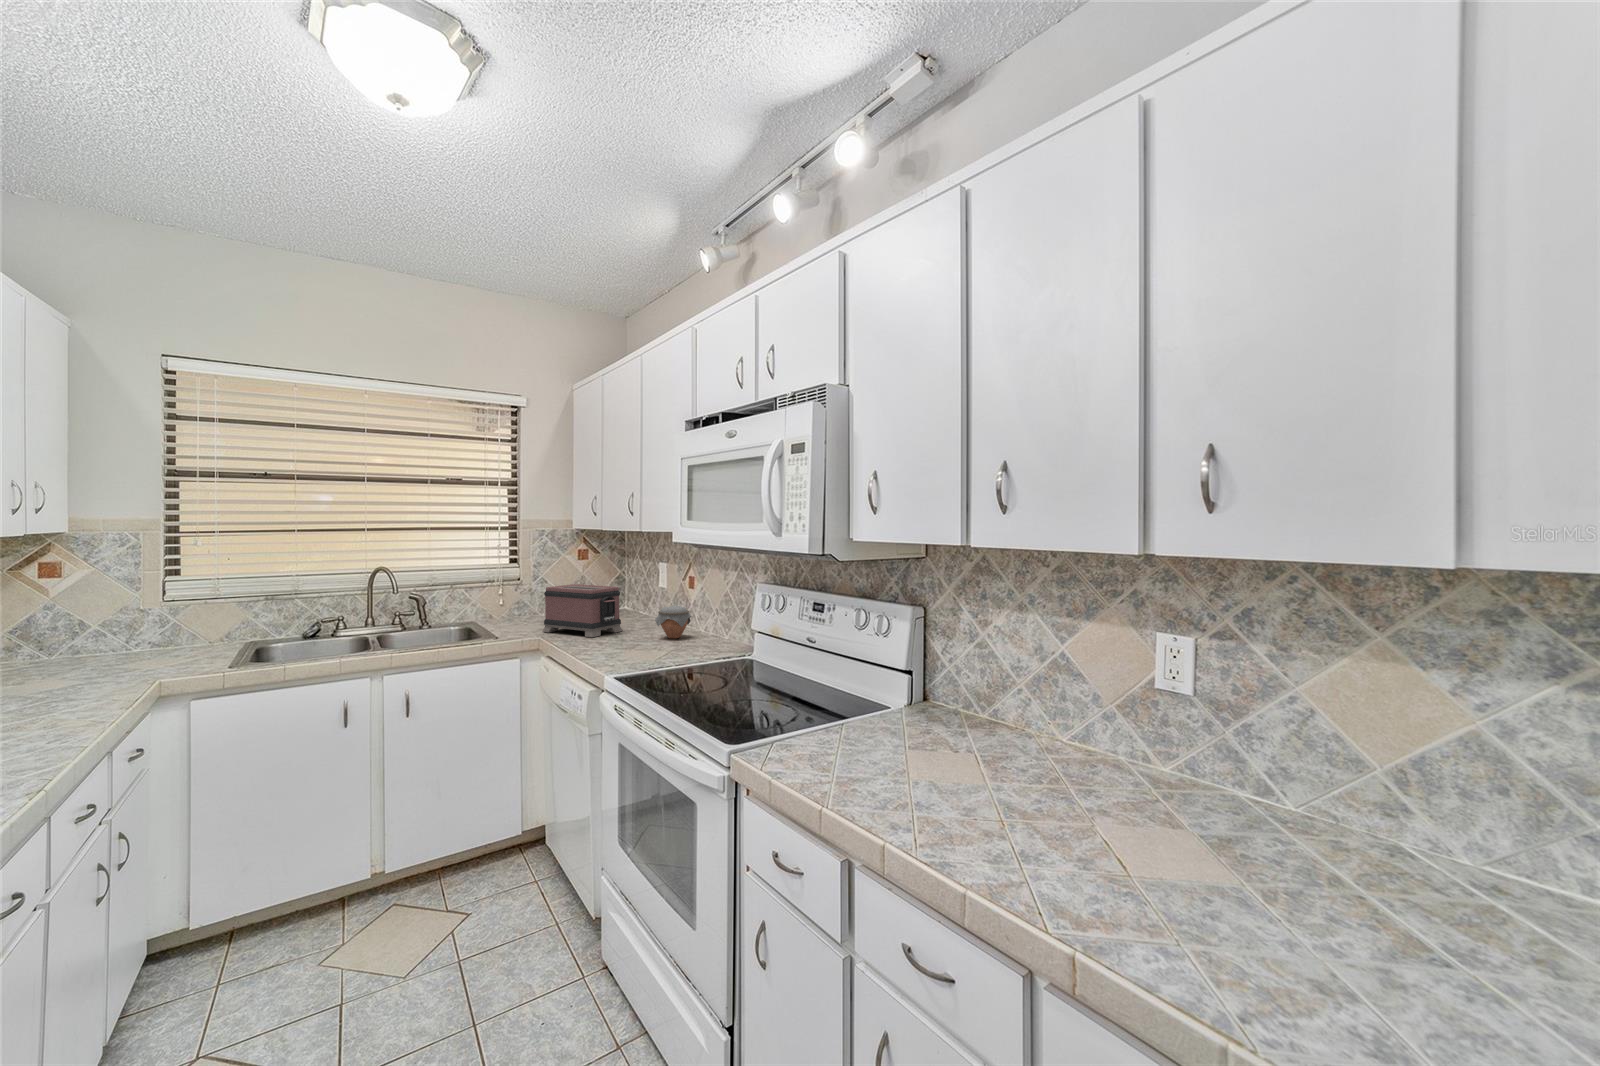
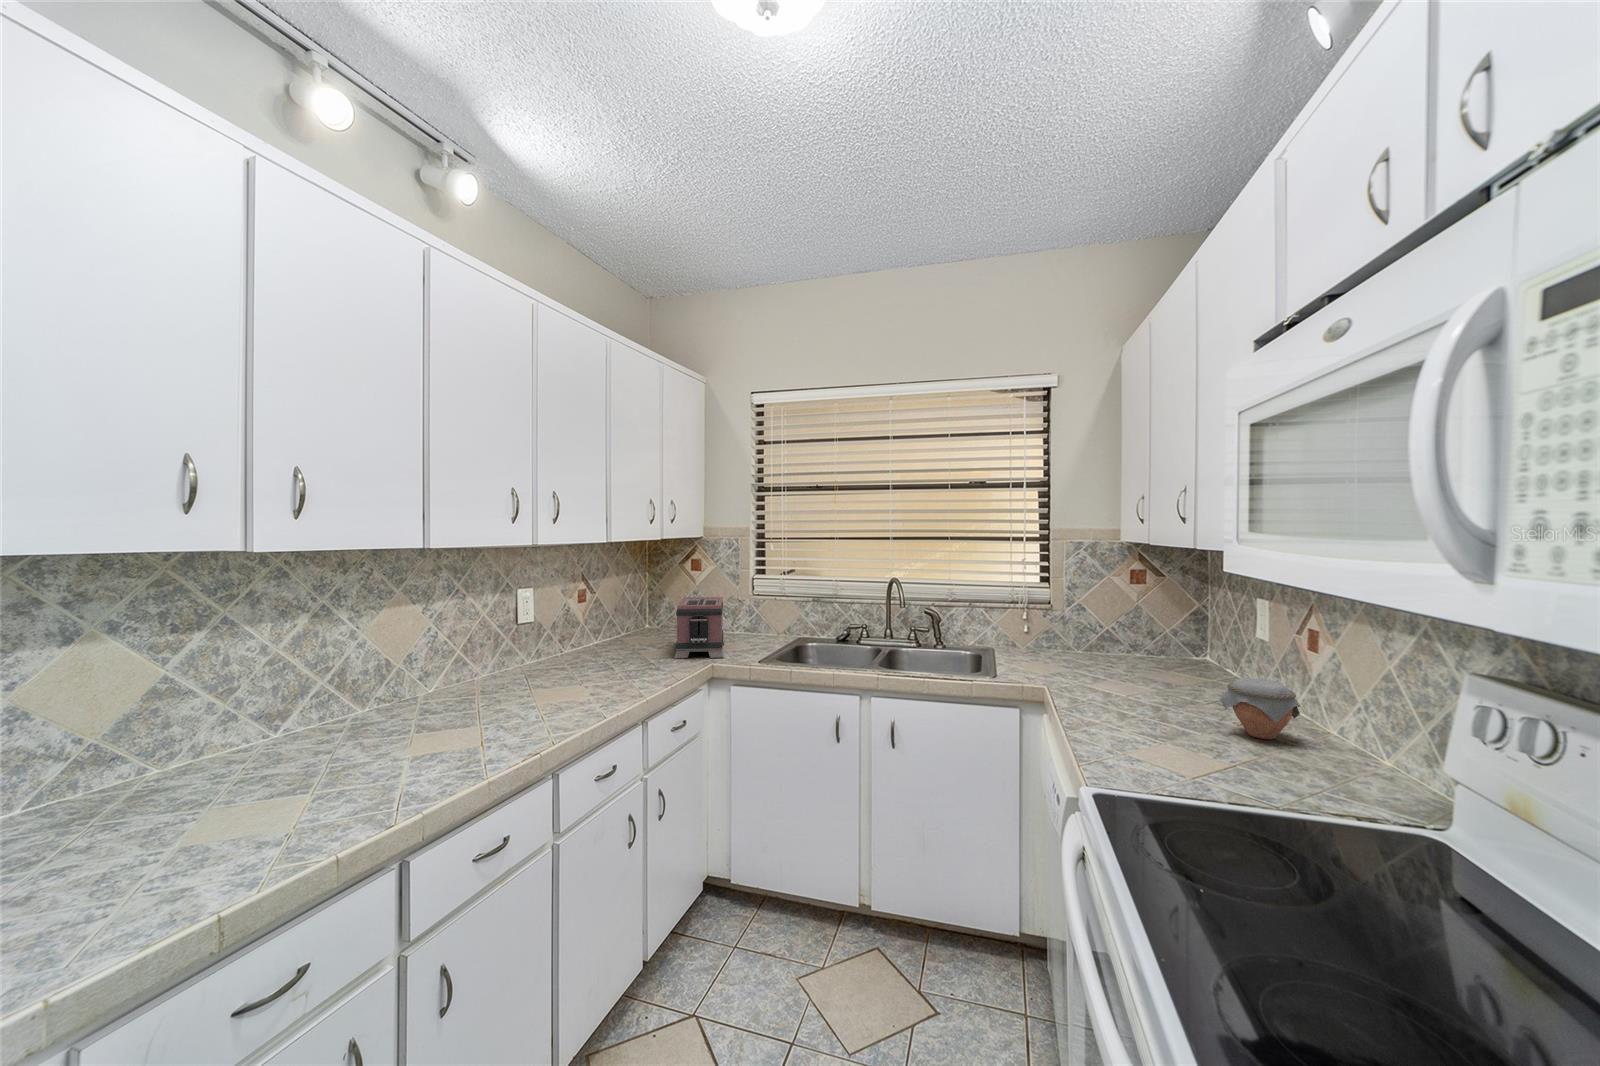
toaster: present [542,584,622,637] -> present [674,597,725,658]

